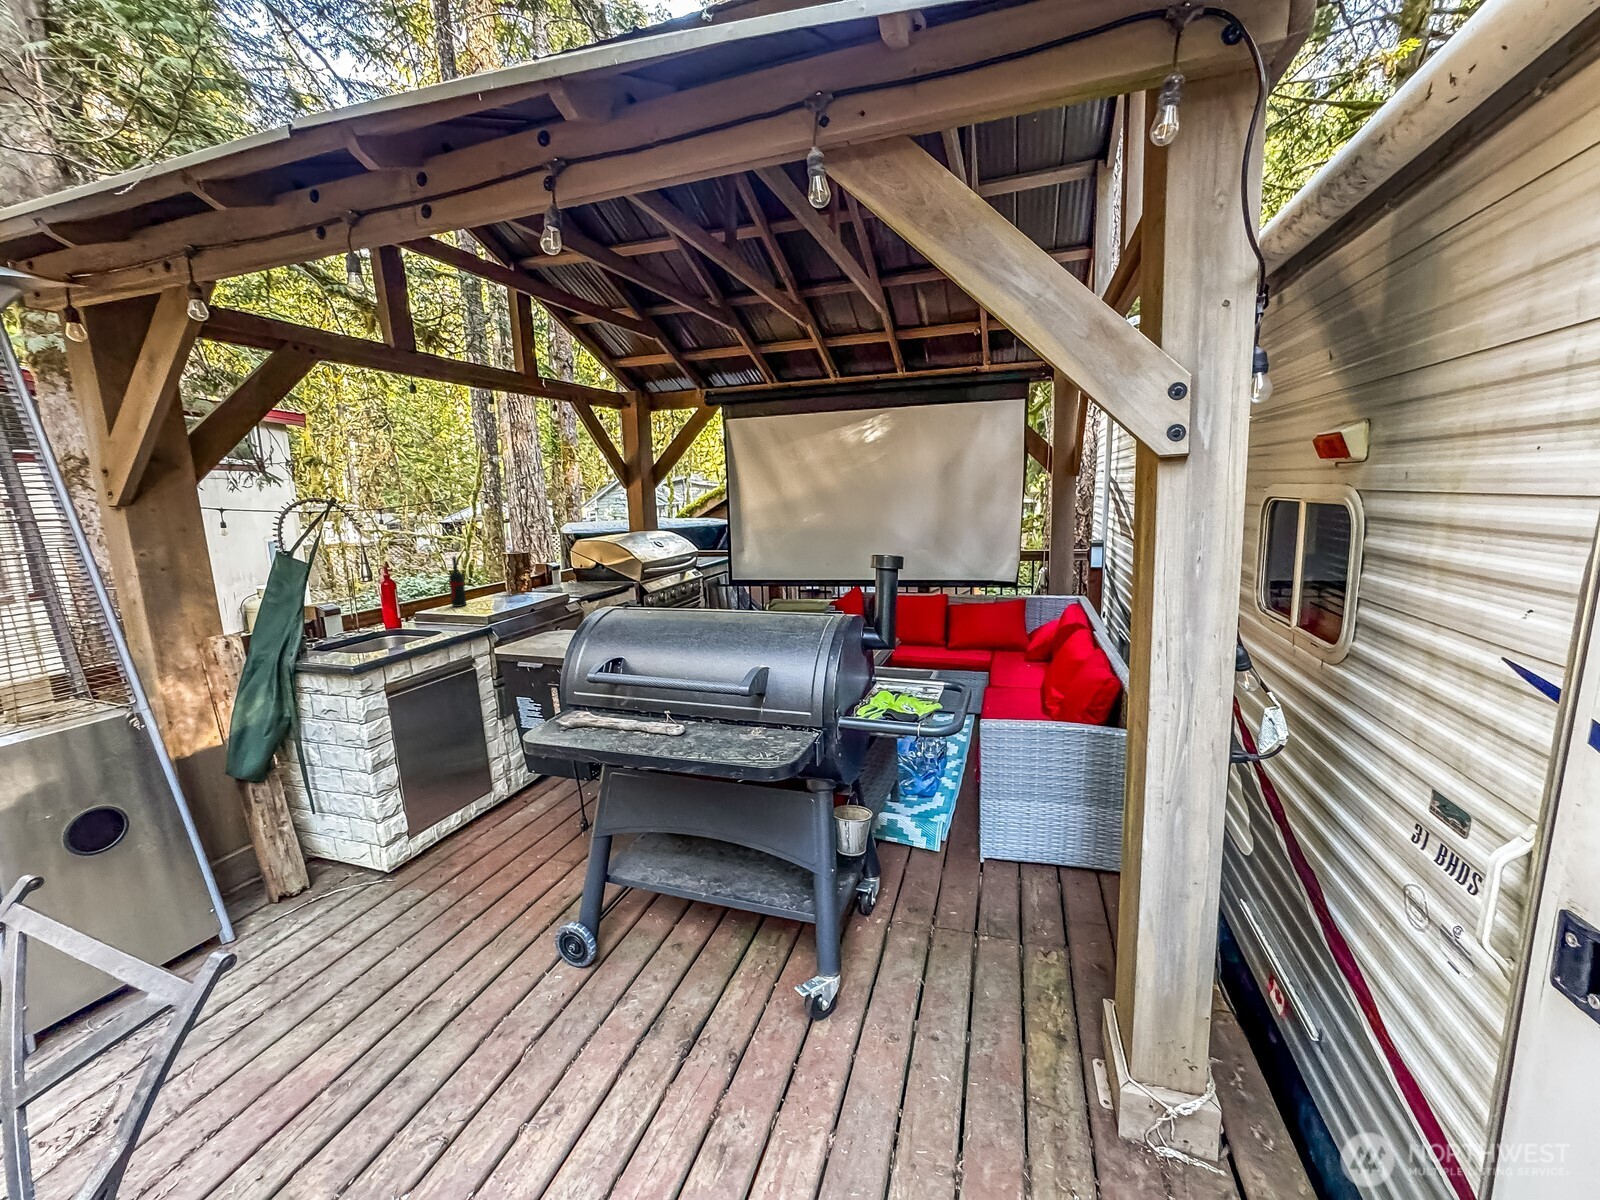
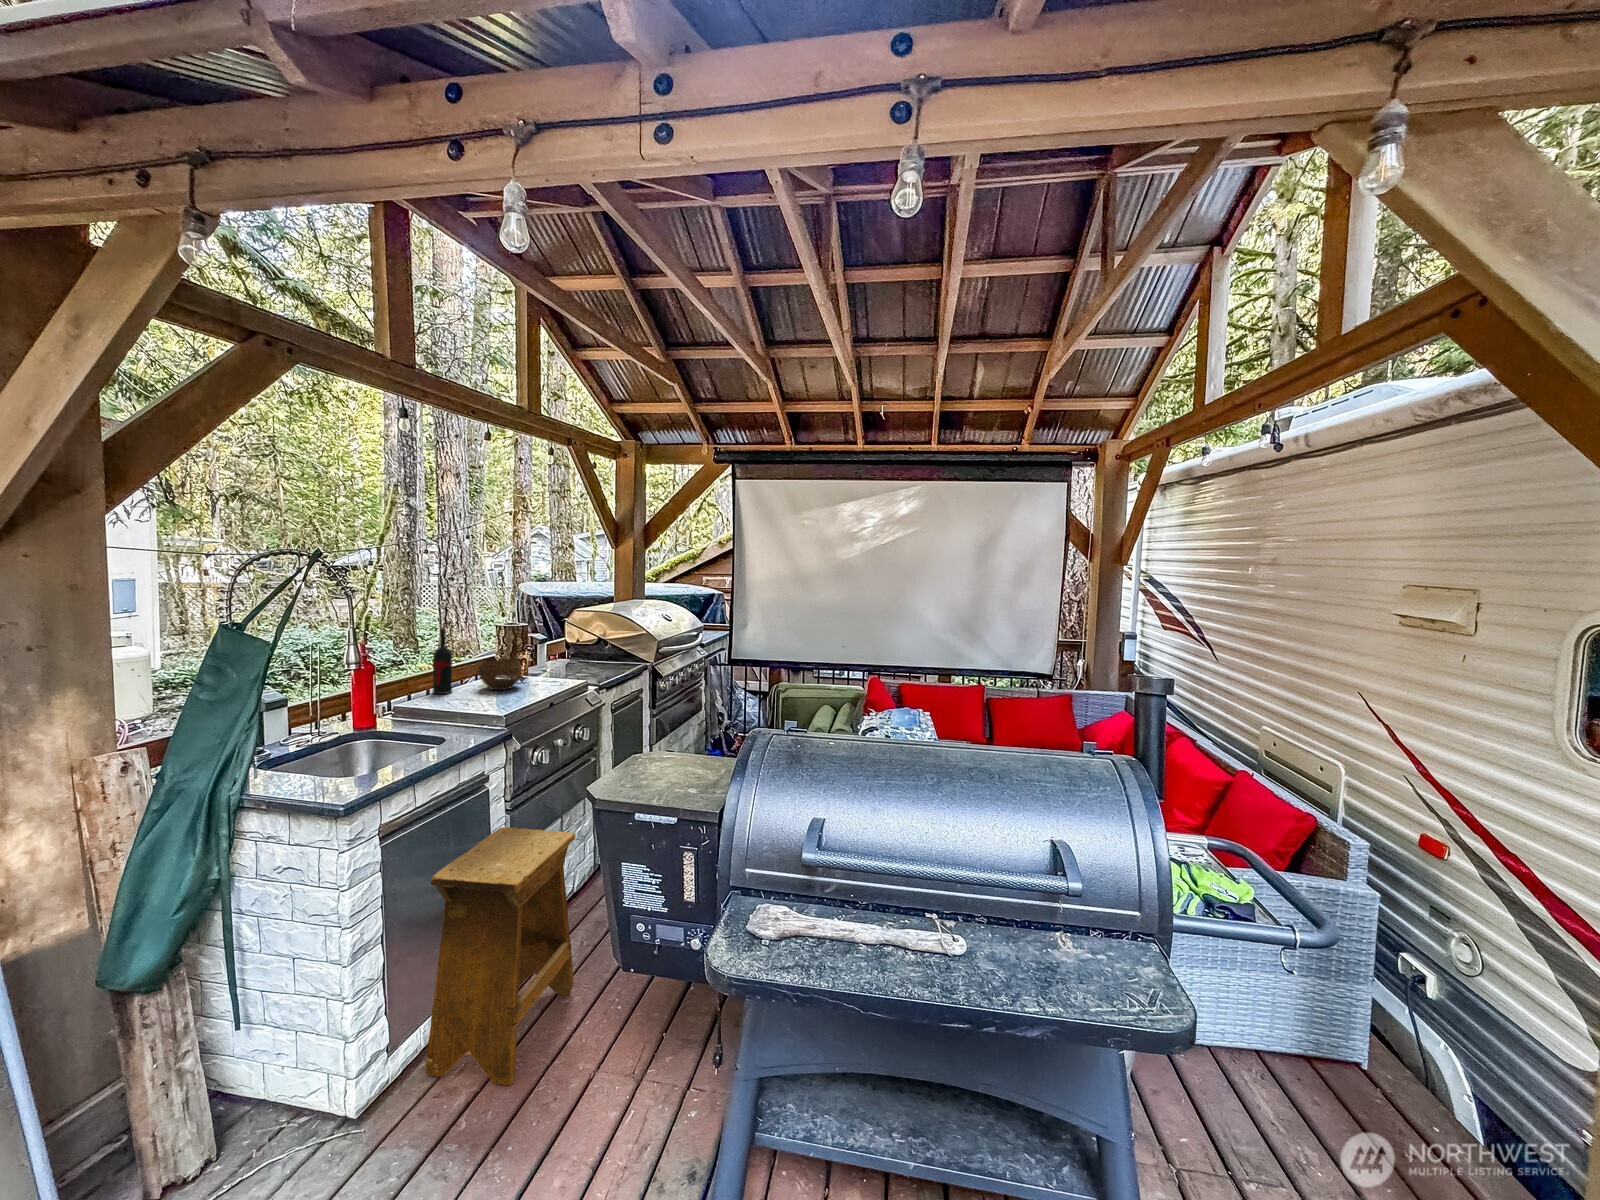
bowl: none [484,577,518,603] -> present [479,658,522,690]
stool: none [426,697,547,862] -> present [426,827,575,1085]

